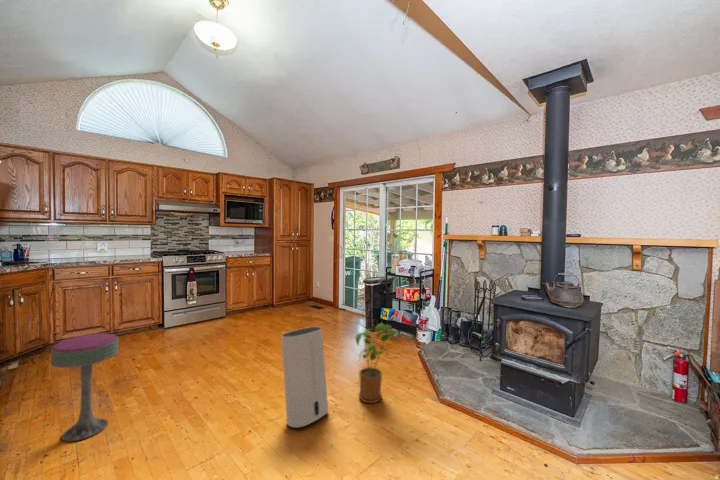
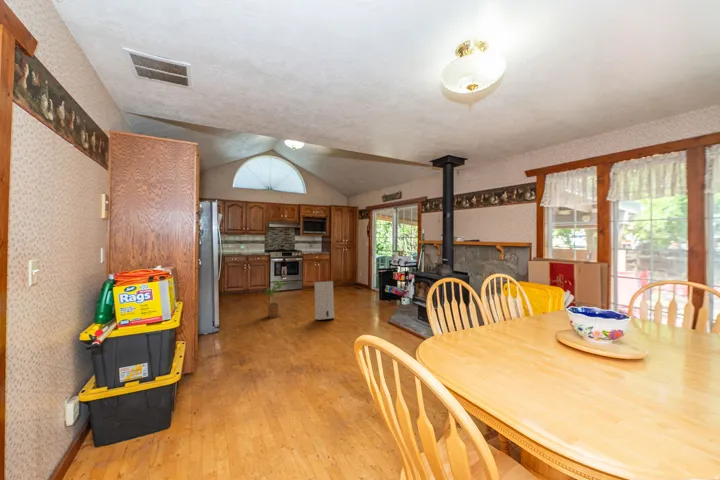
house plant: present [356,324,397,403] -> present [265,281,285,318]
bar stool: present [51,334,119,441] -> none [235,278,255,315]

